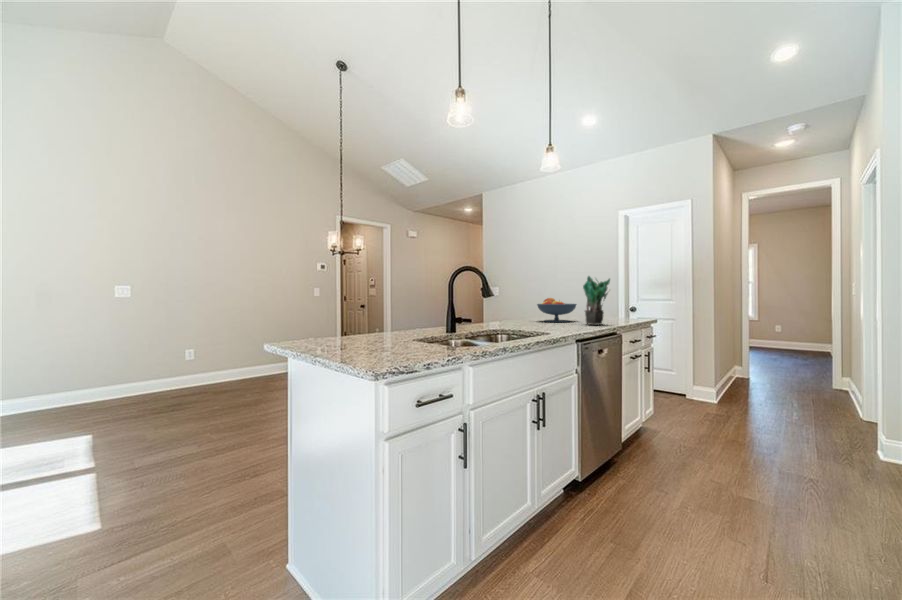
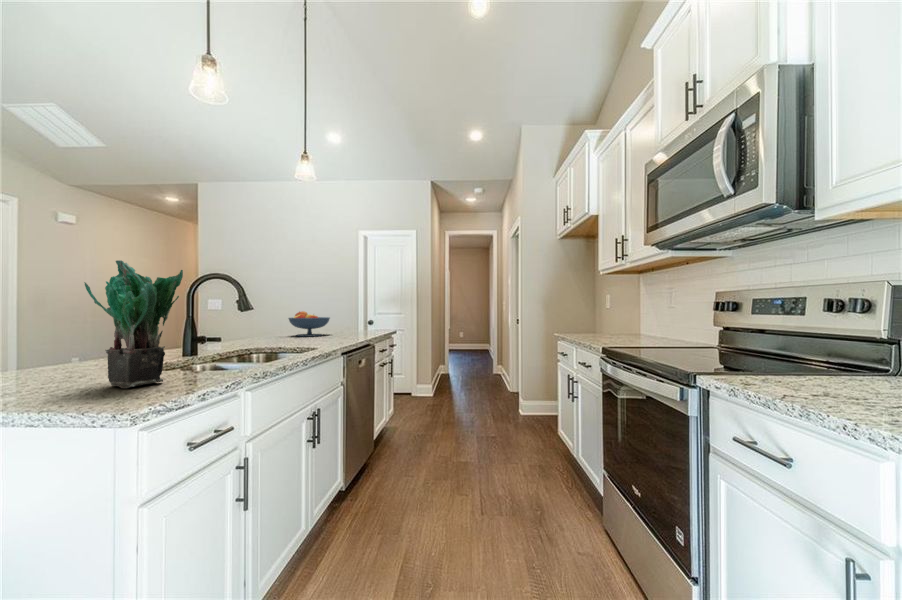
potted plant: present [583,276,610,325] -> present [84,260,183,388]

